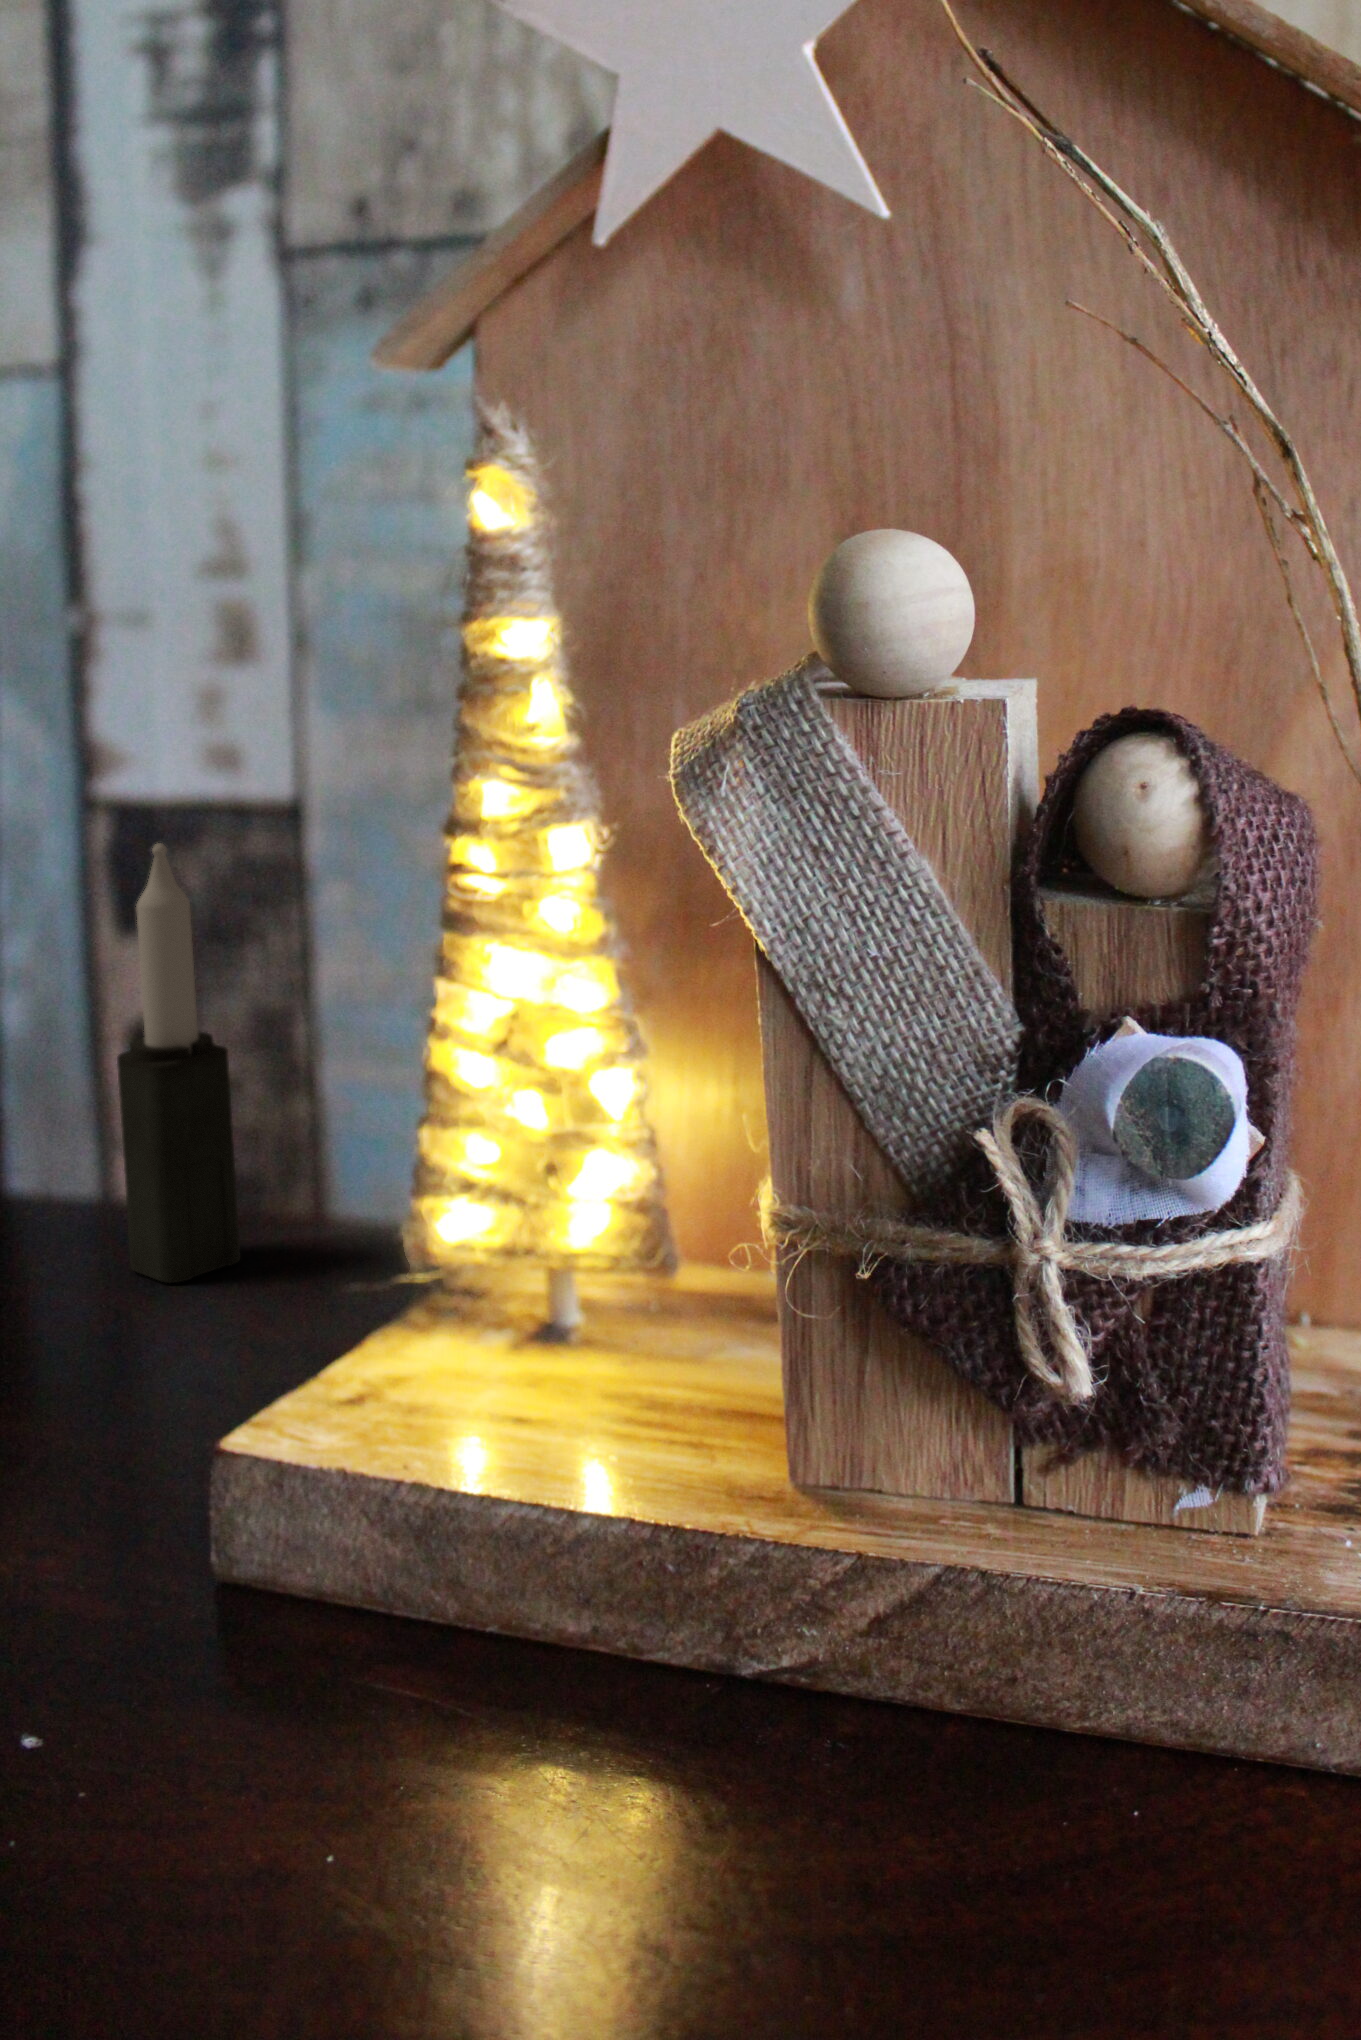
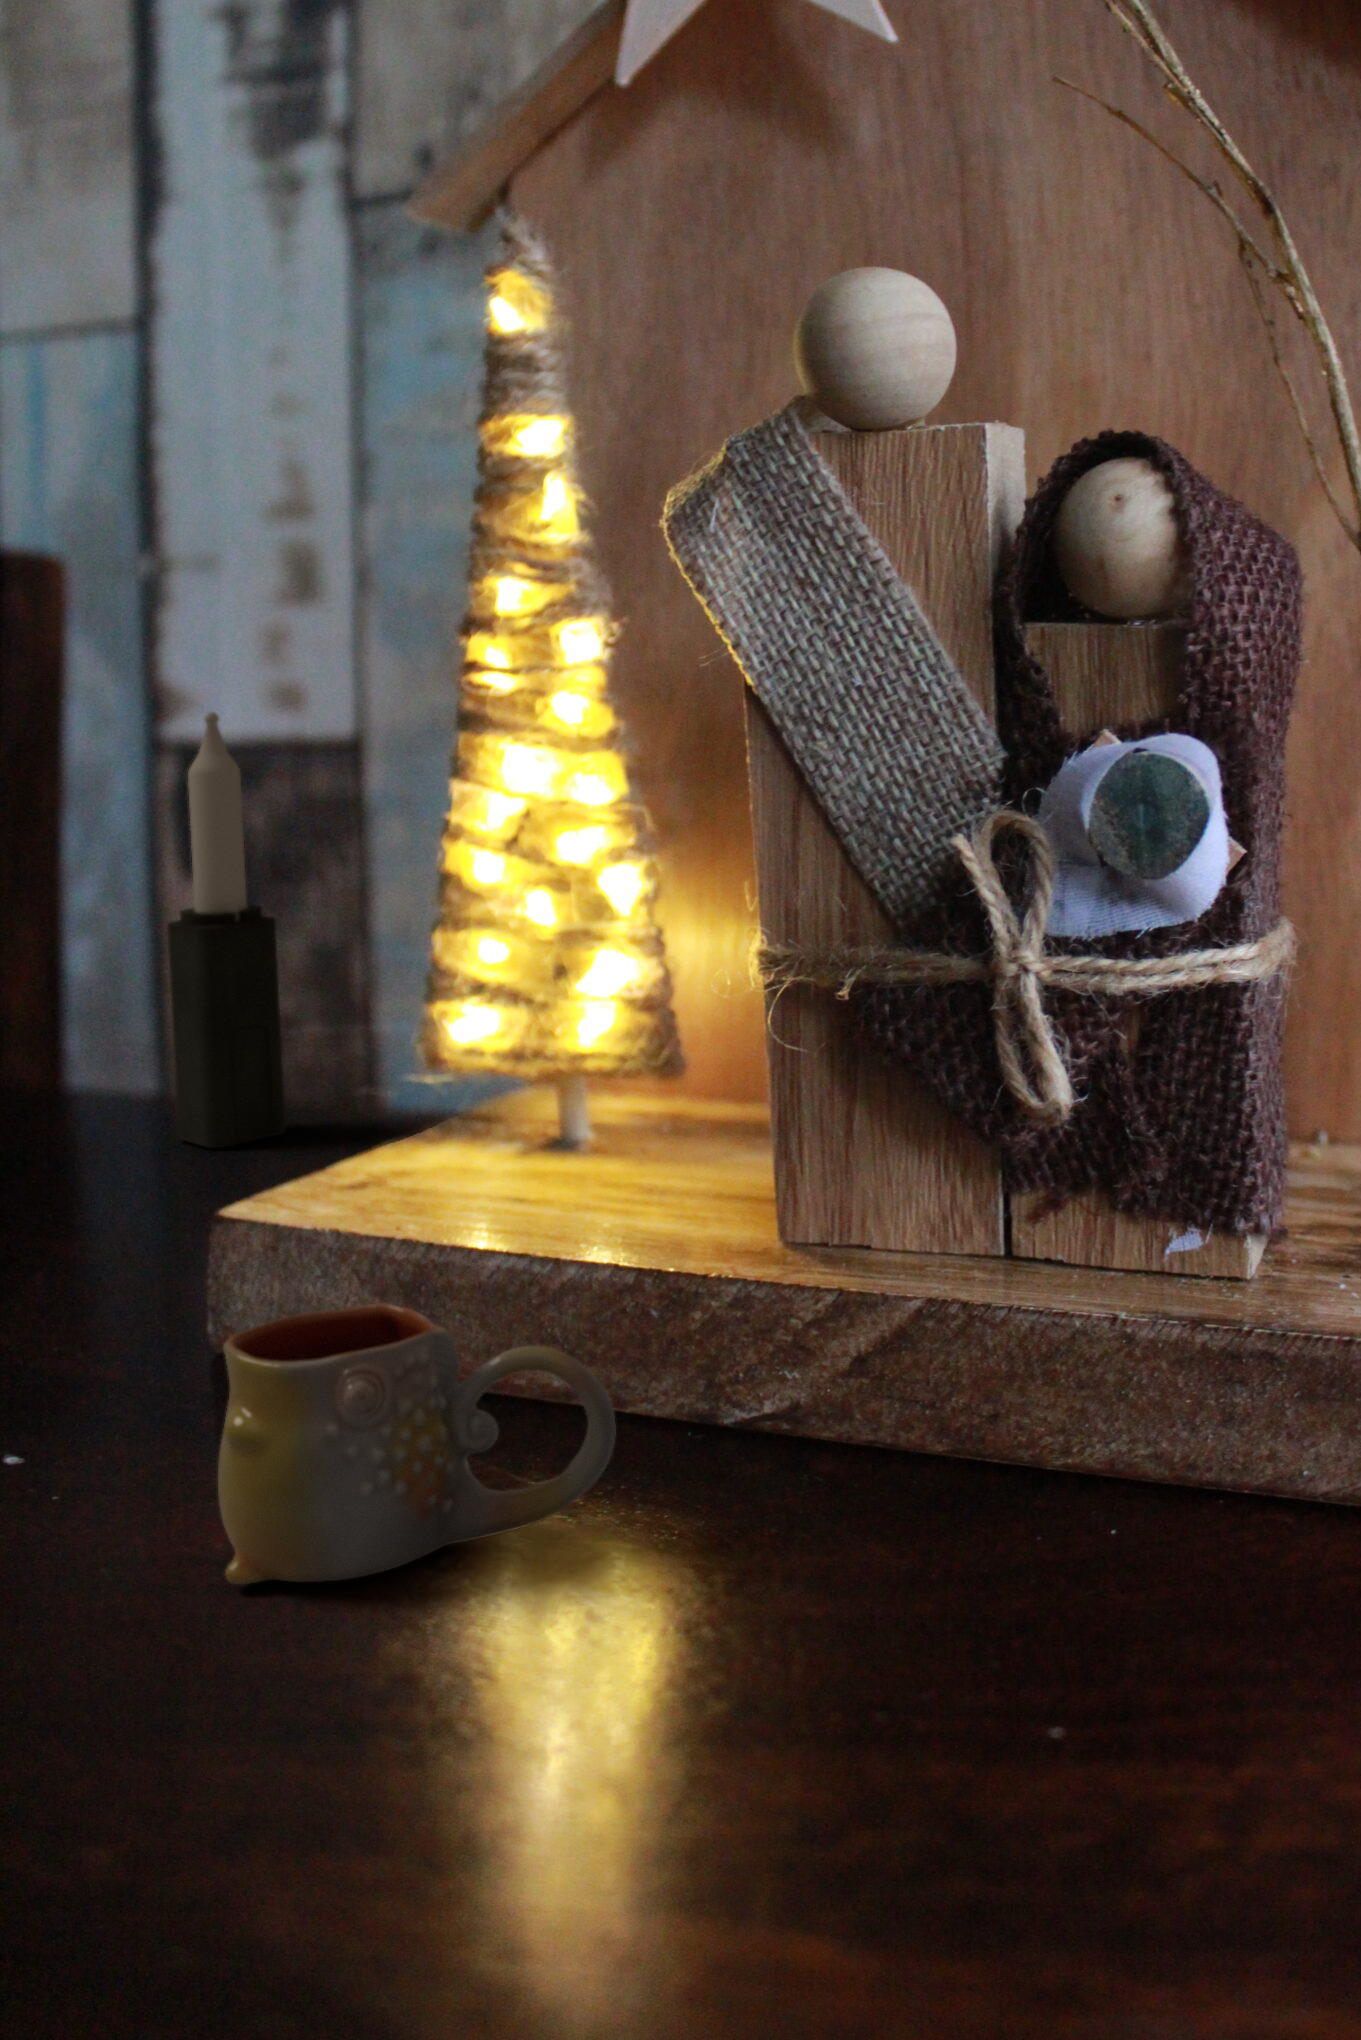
mug: none [273,1608,664,1914] -> present [218,1303,616,1584]

